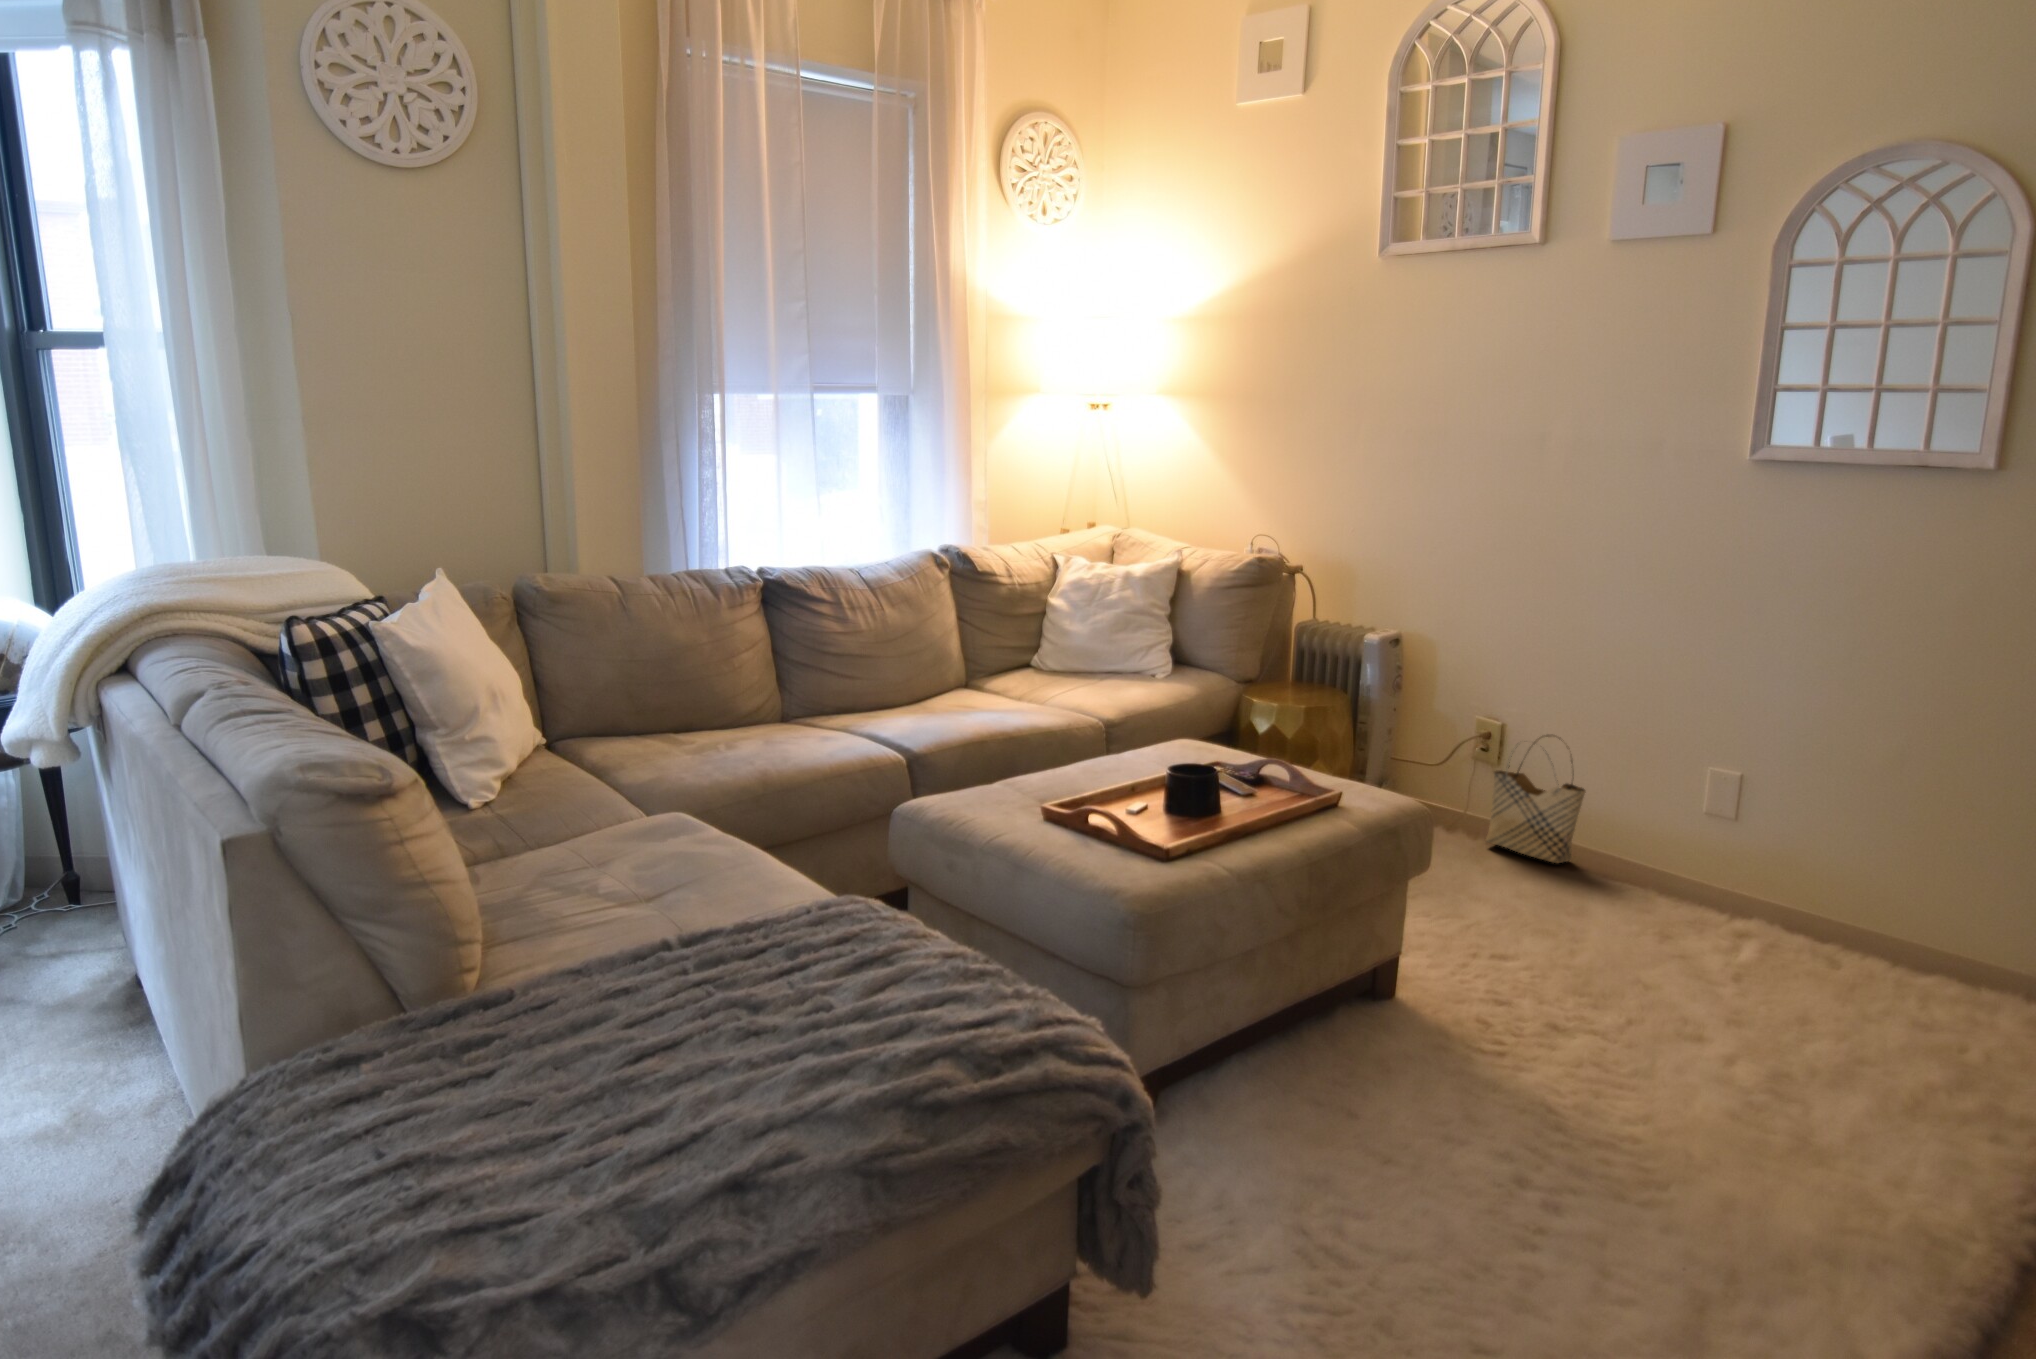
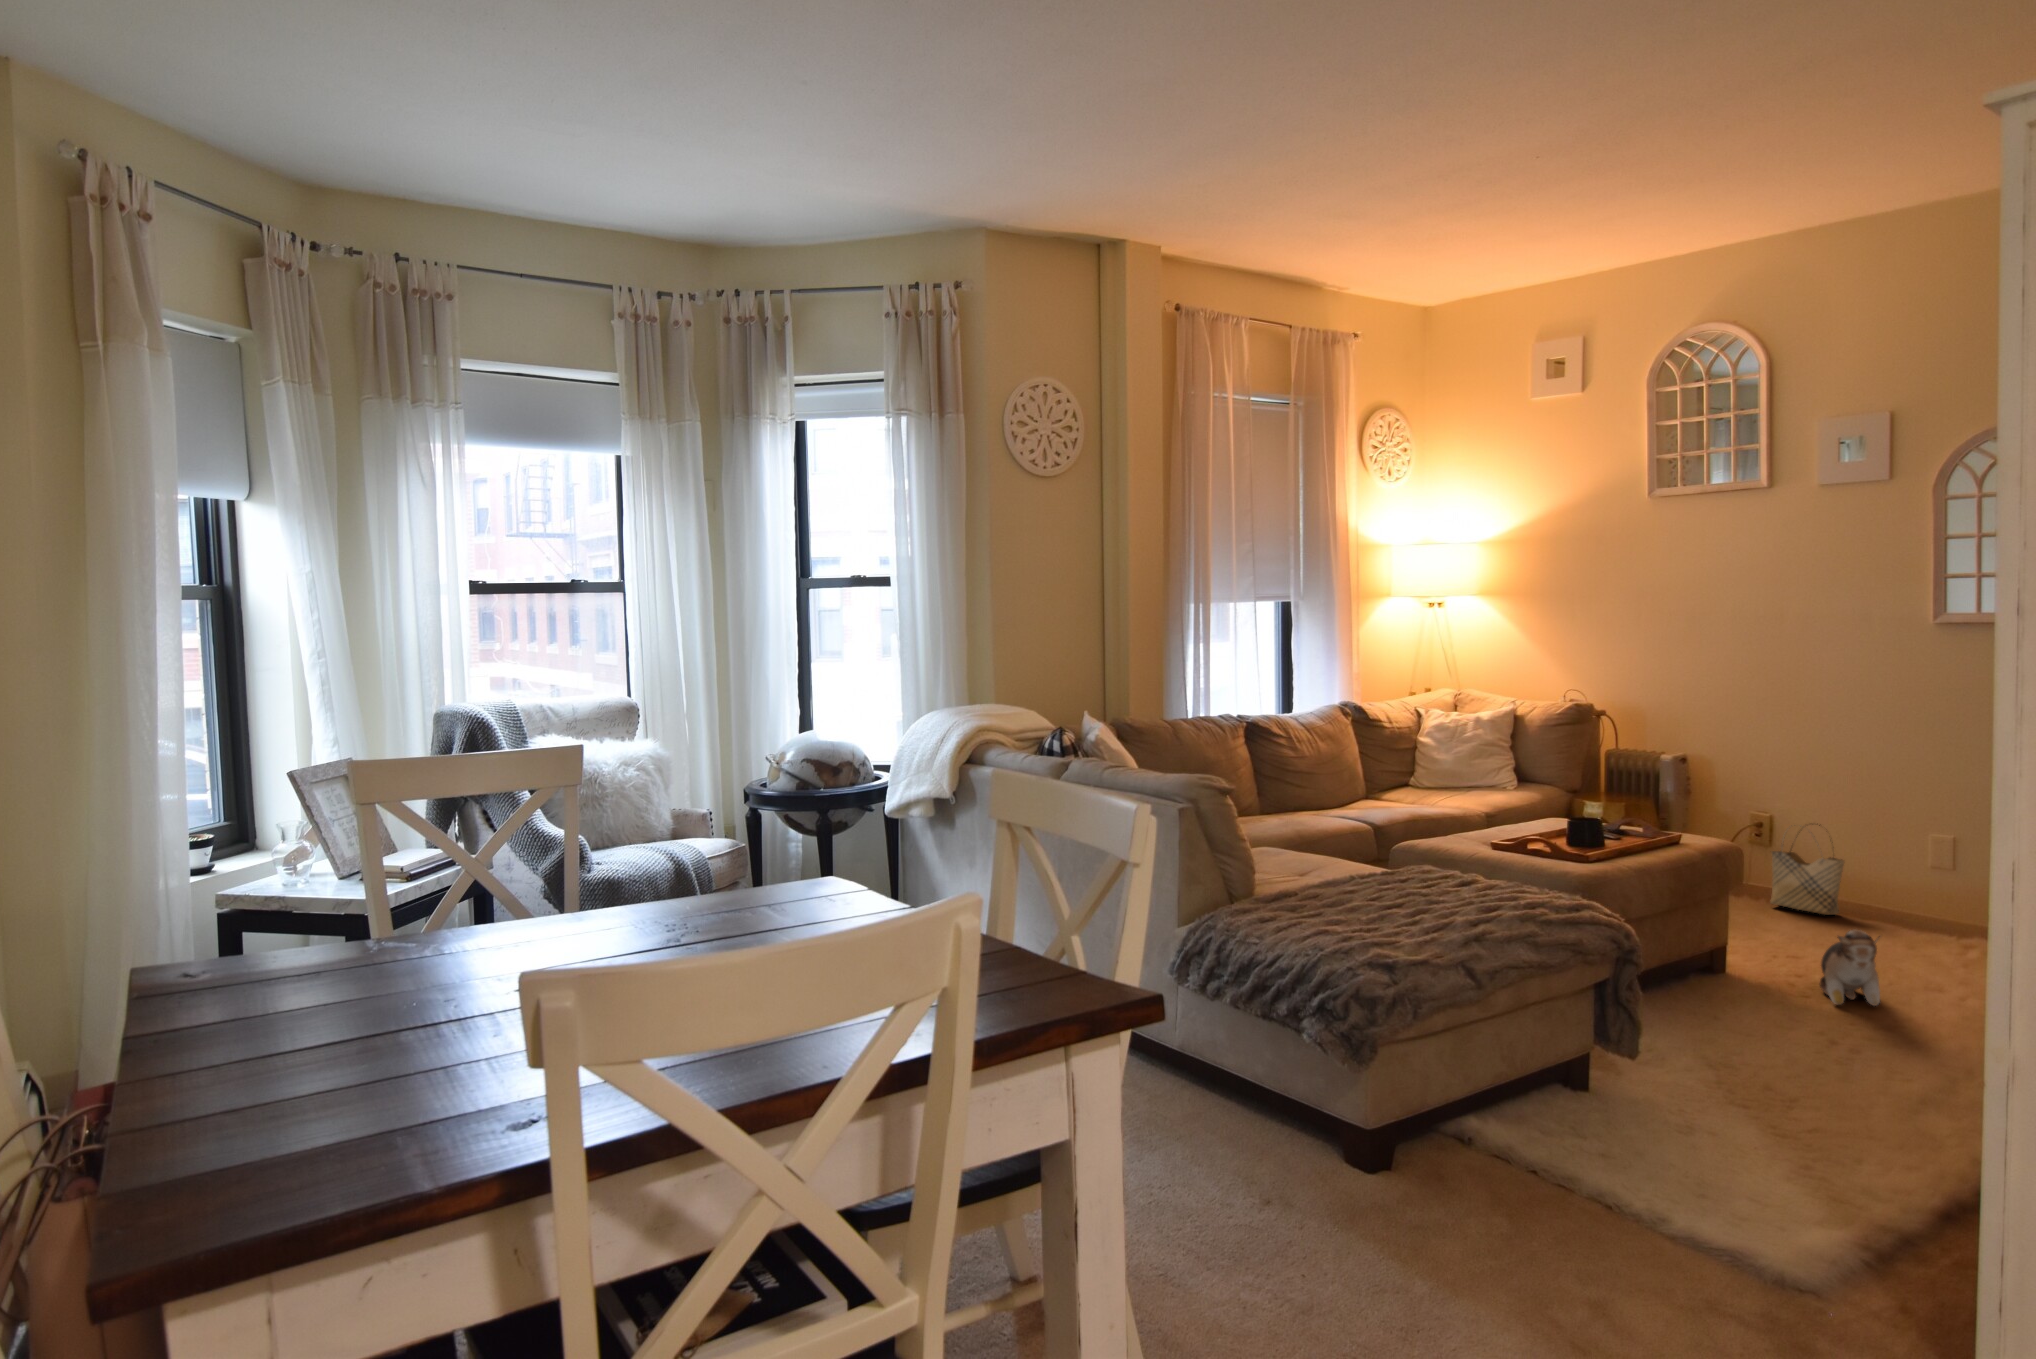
plush toy: none [1529,970,1628,1083] -> present [1820,929,1880,1006]

